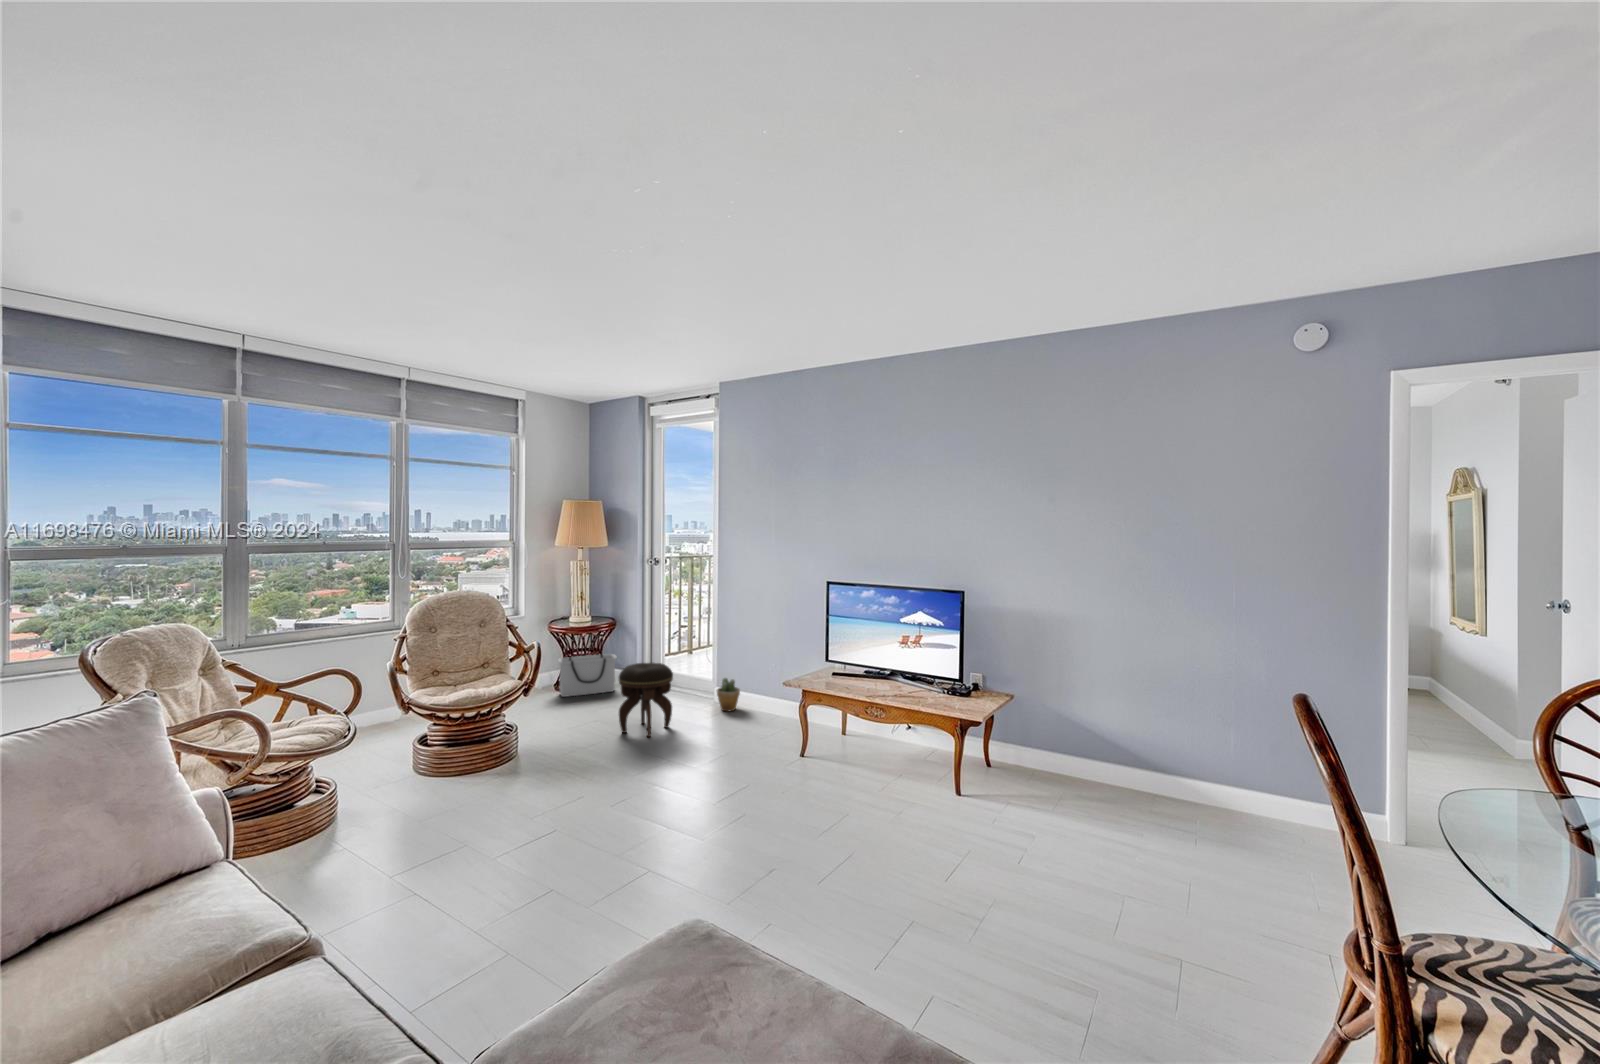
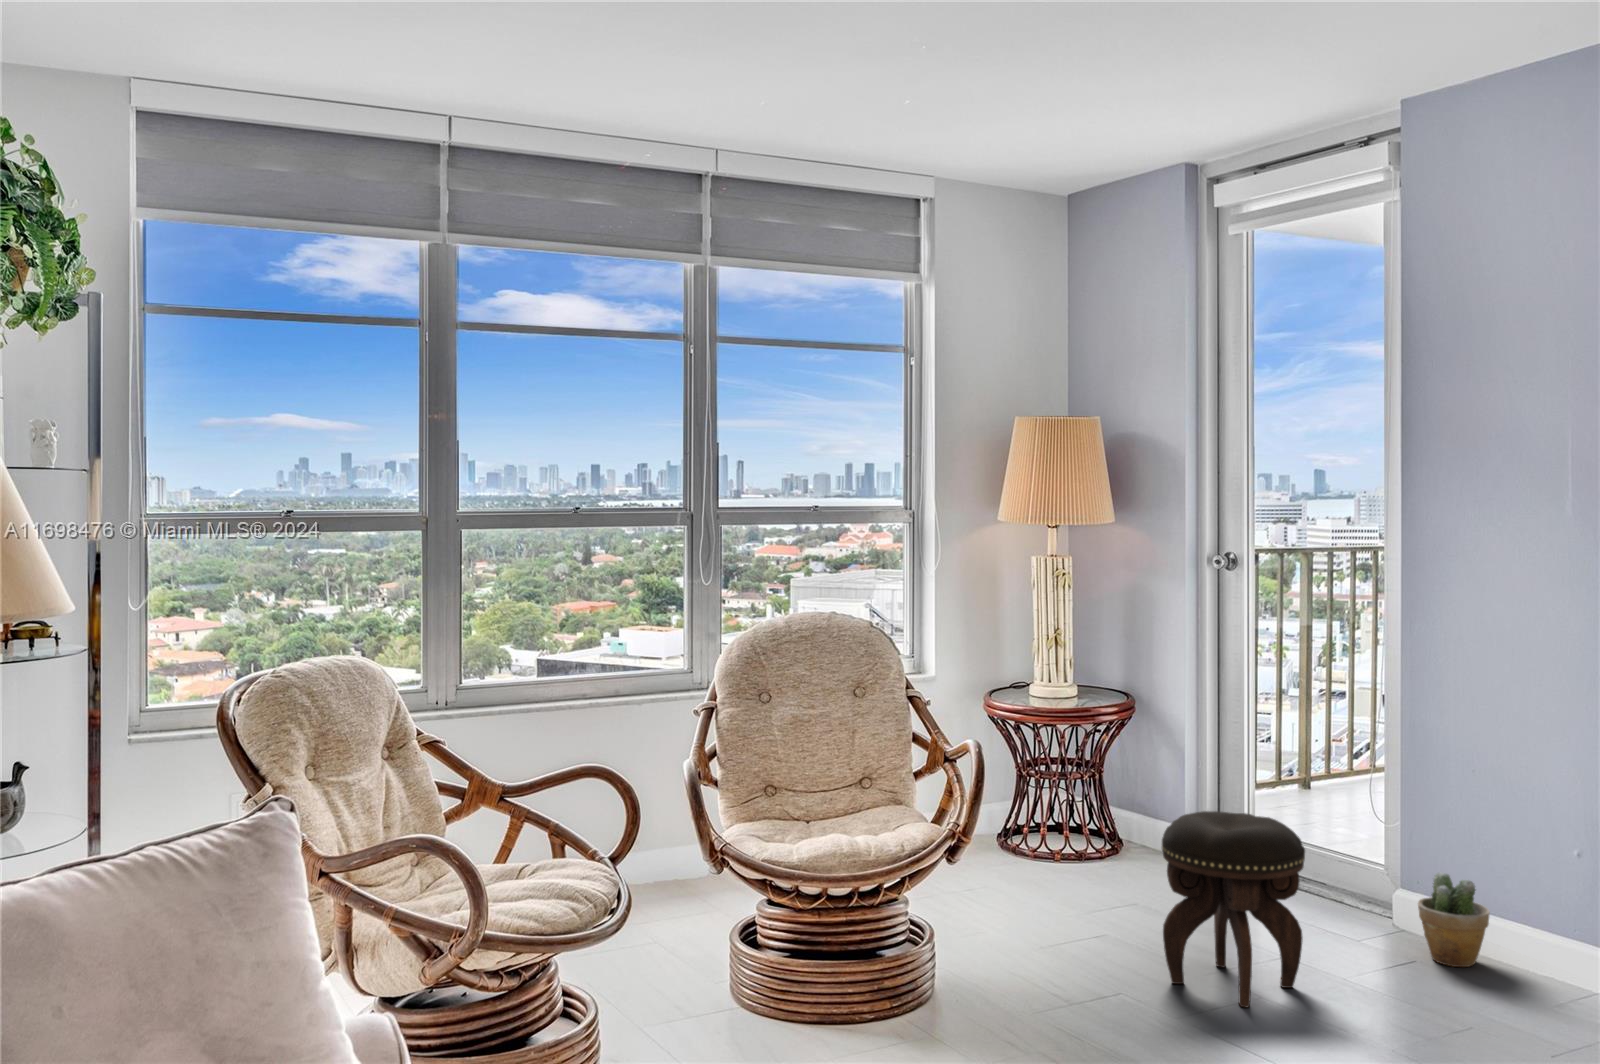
storage bin: present [558,654,617,697] -> none [1004,777,1136,869]

